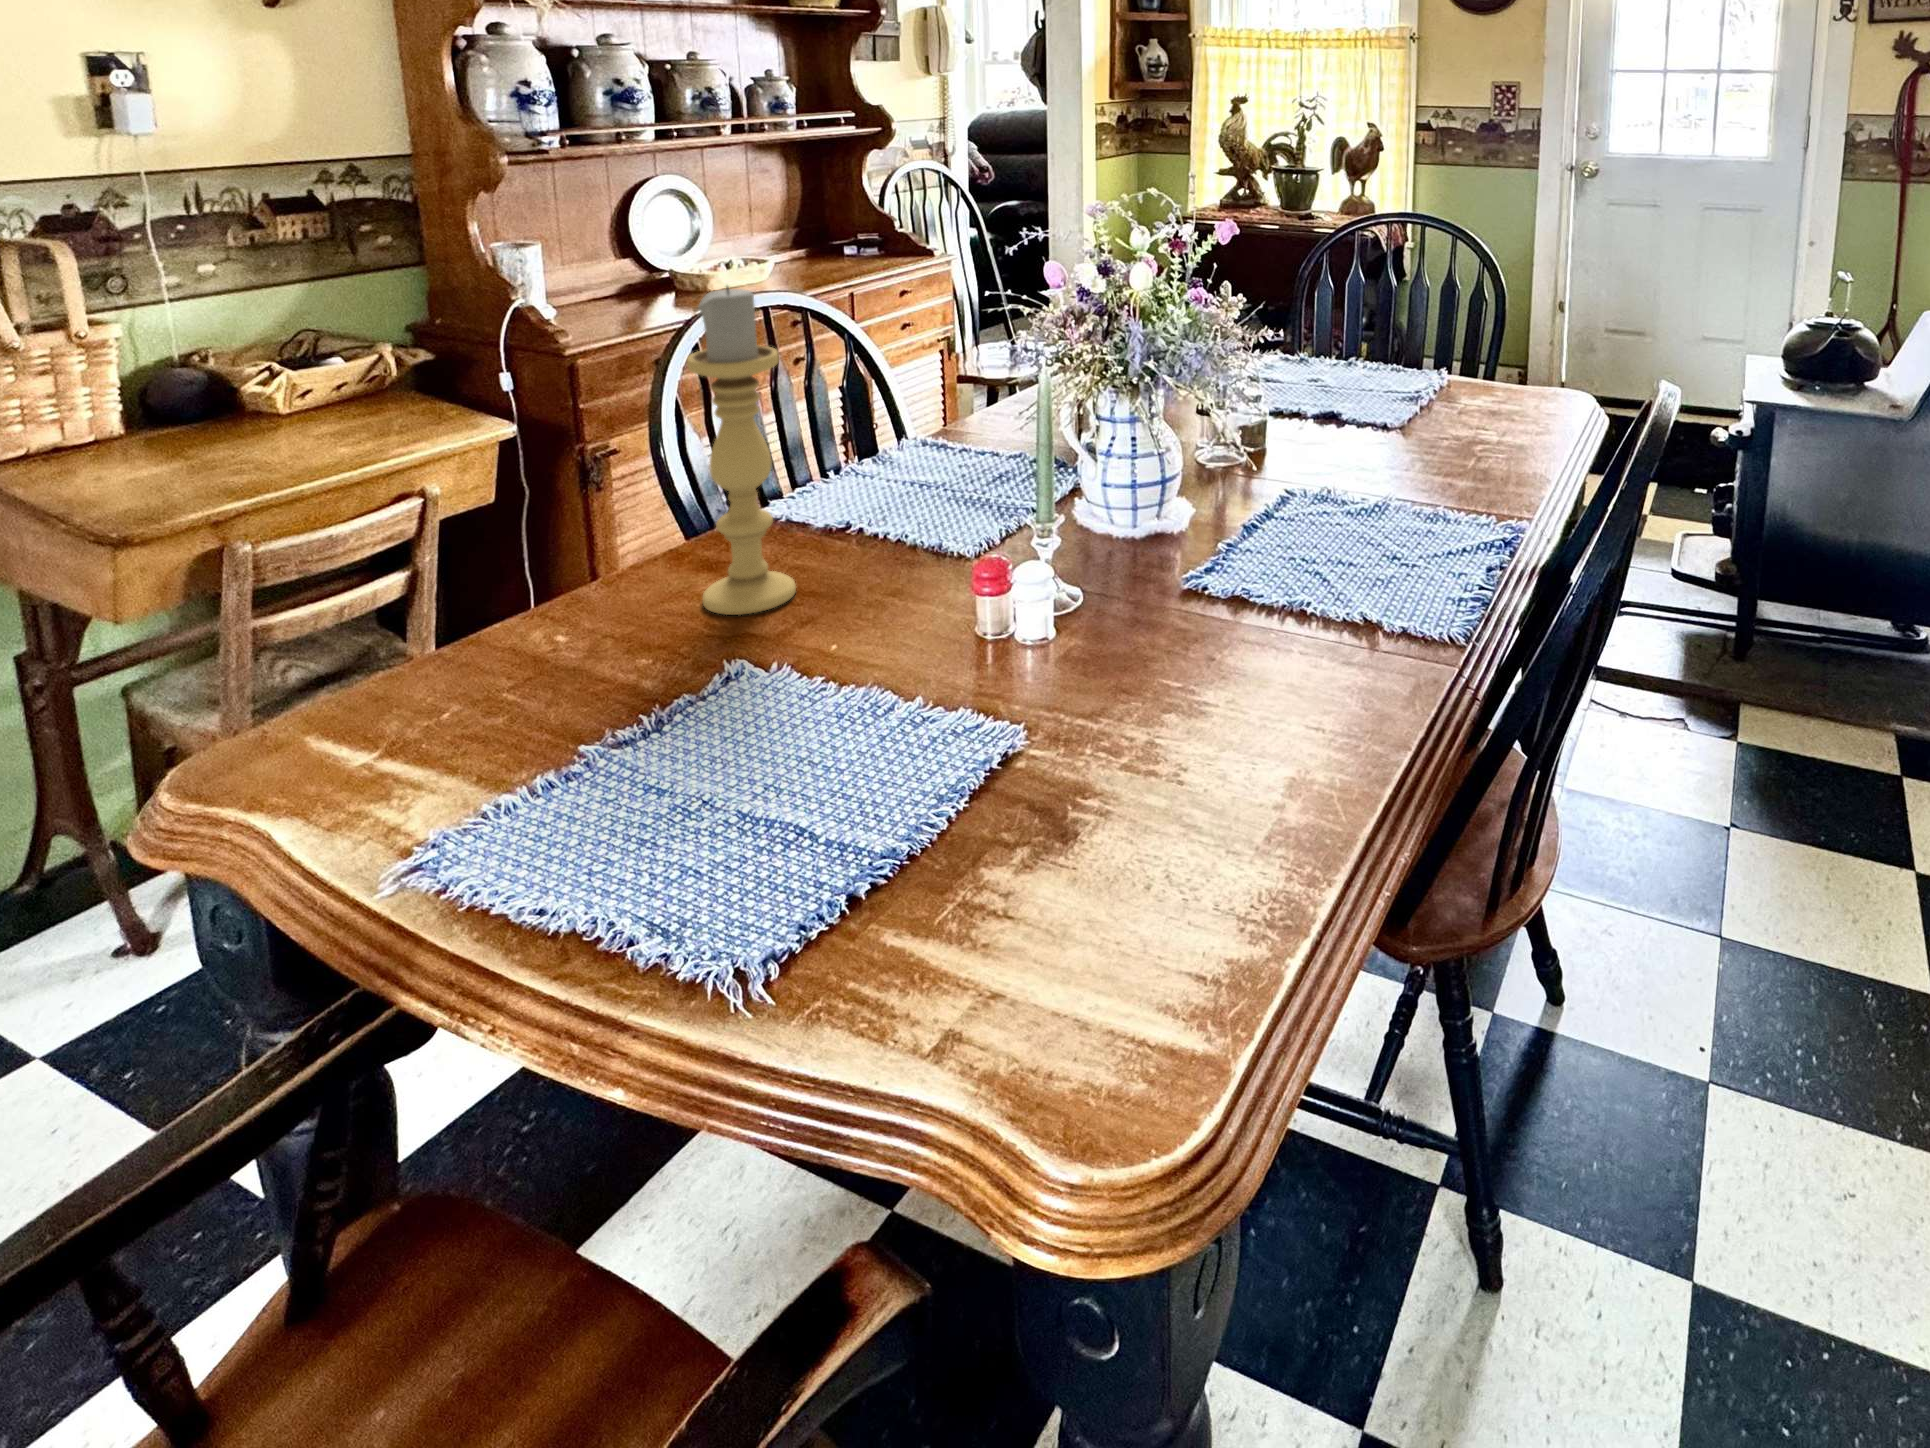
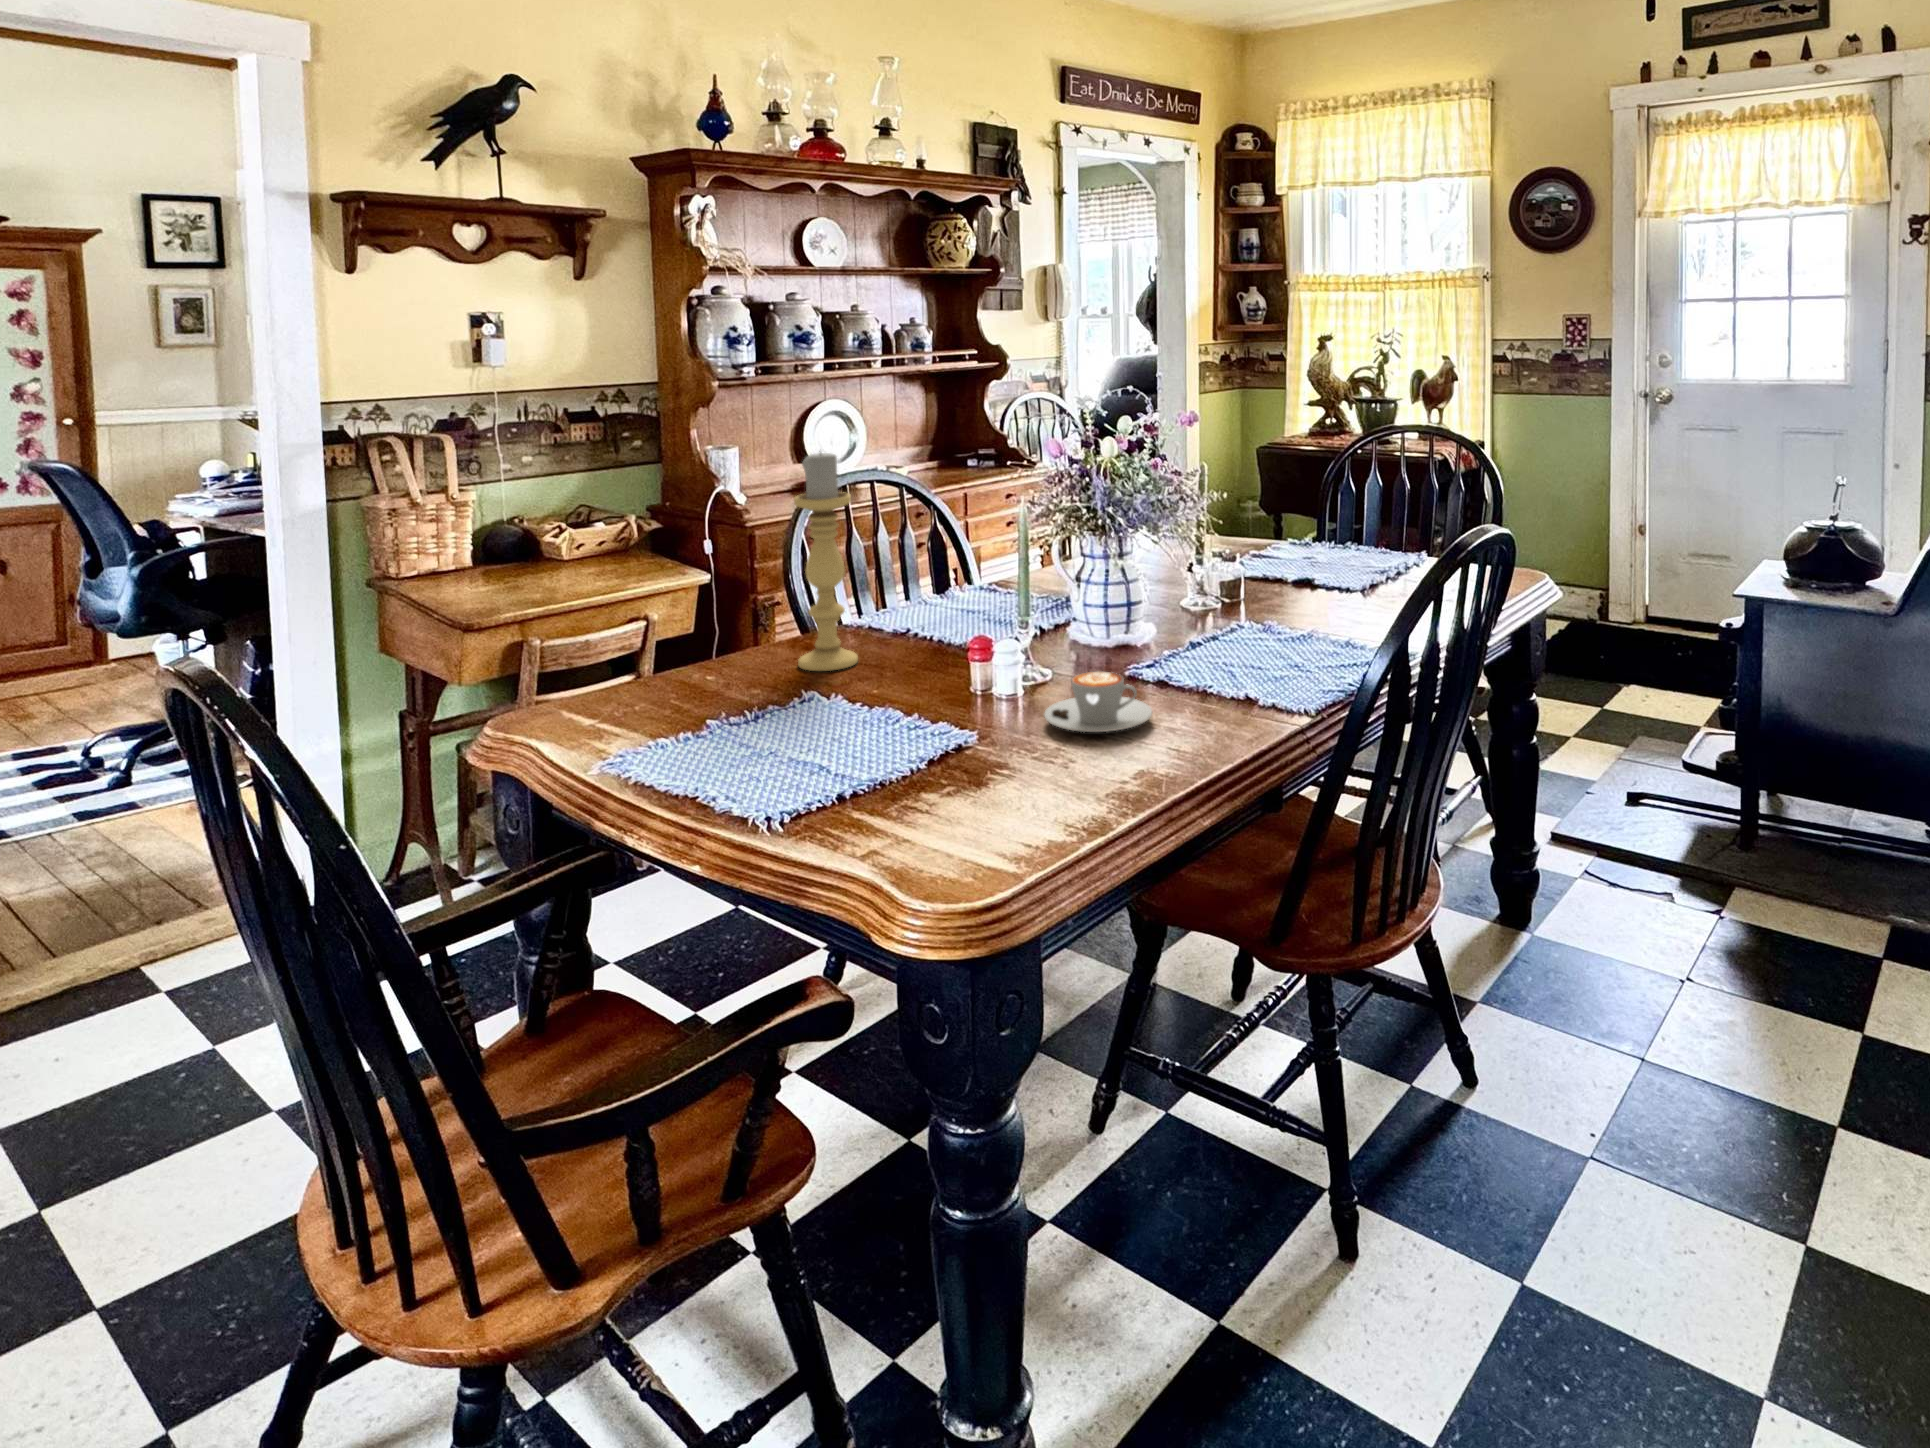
coffee cup: none [1124,611,1281,716] -> present [1044,671,1152,732]

